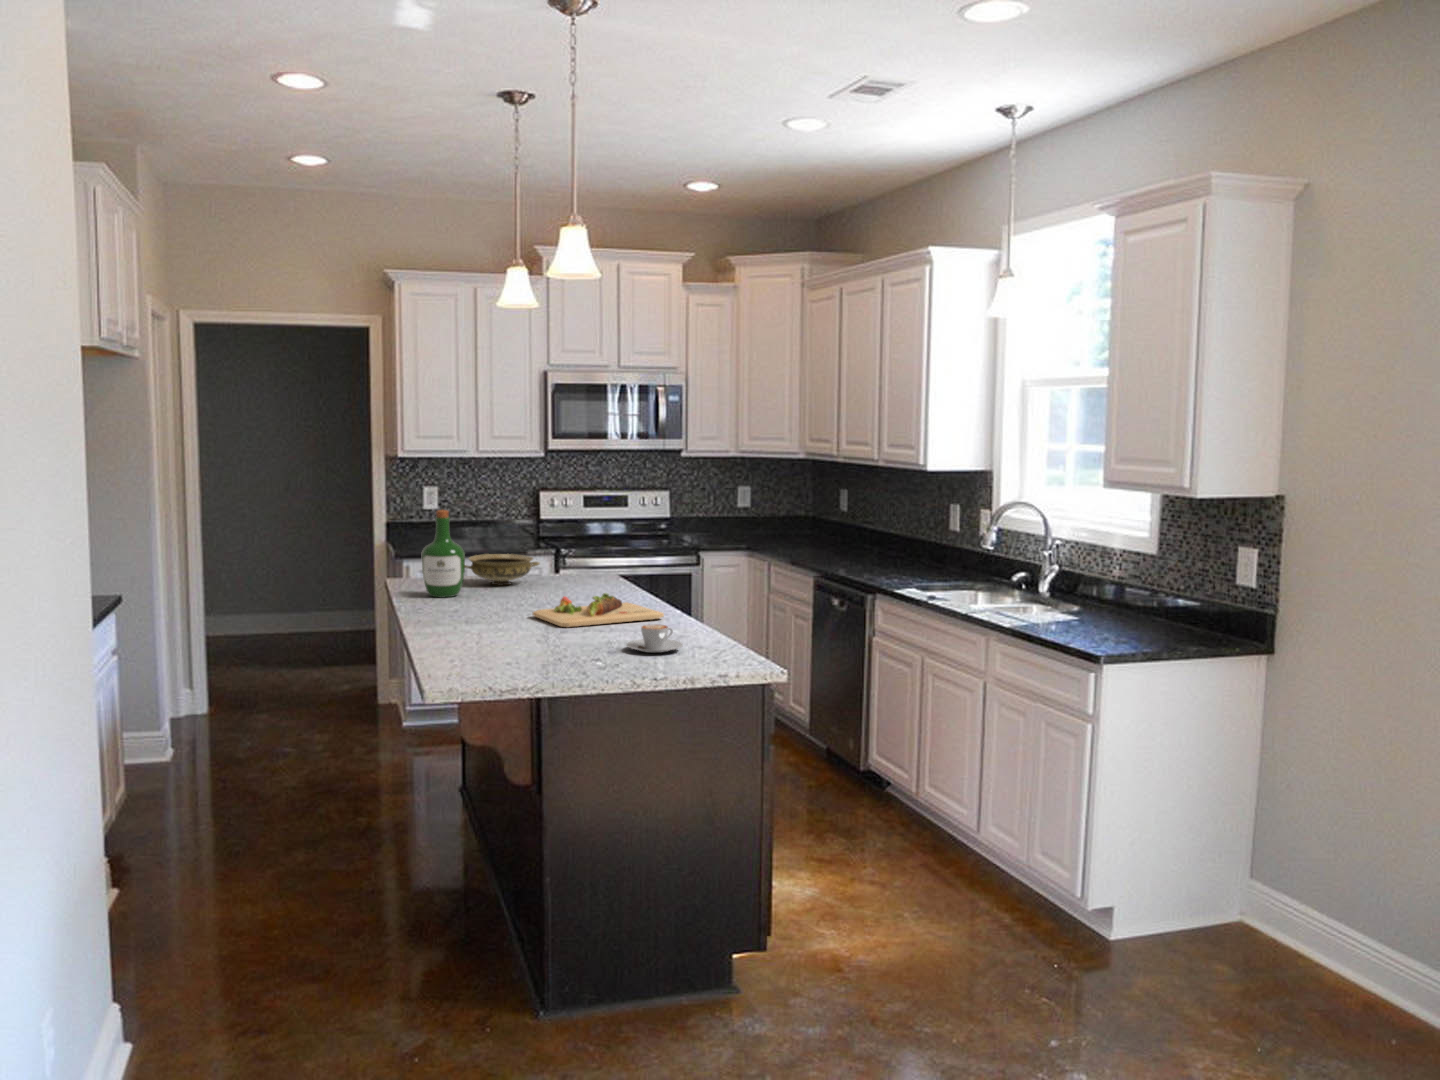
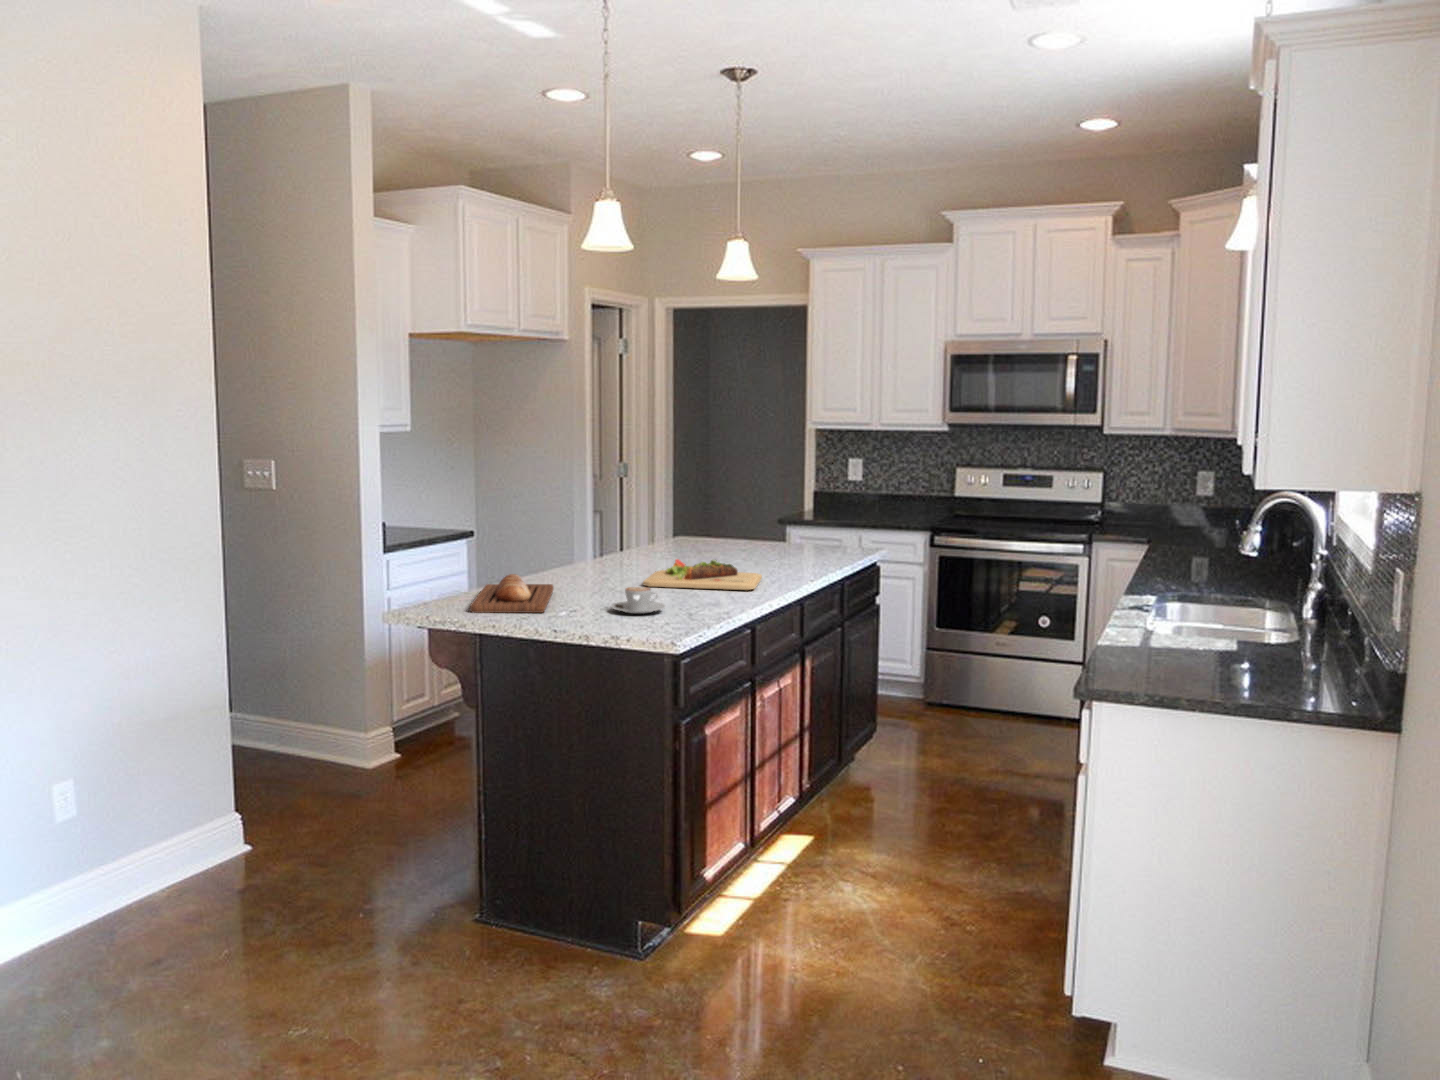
wine bottle: present [422,510,465,597] -> none [642,473,681,555]
ceramic bowl: present [465,554,540,585] -> none [707,521,784,551]
bread loaf: none [445,629,588,675] -> present [470,574,554,613]

